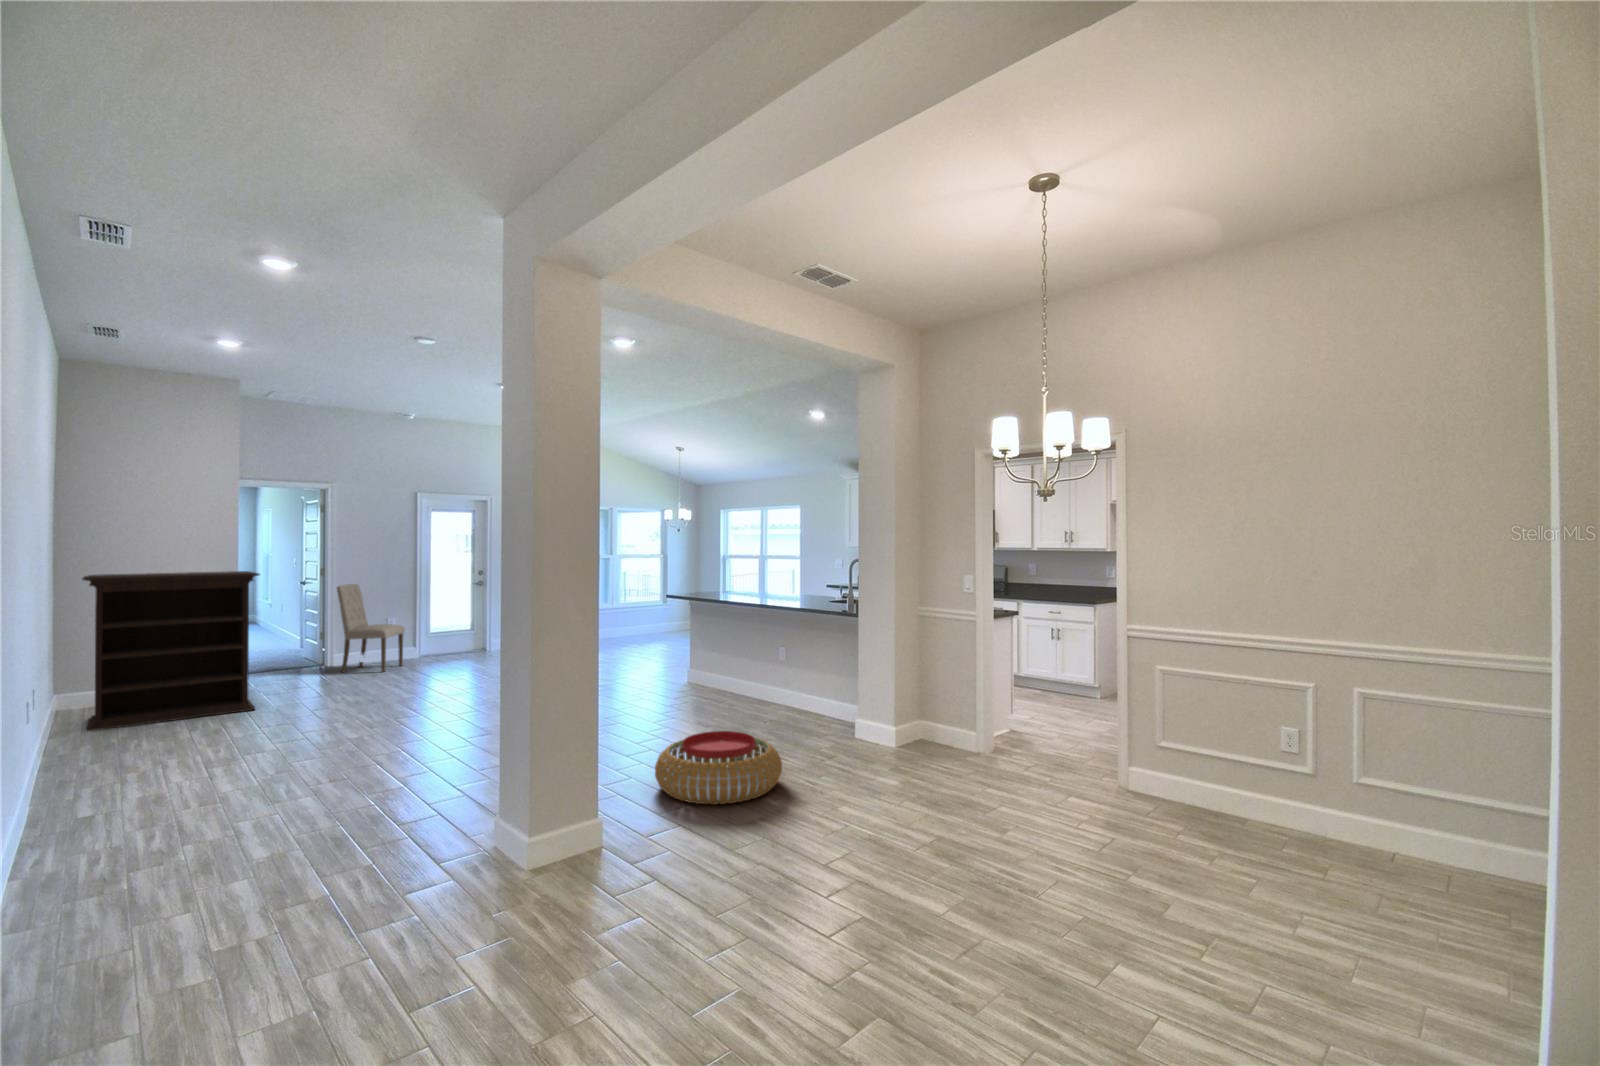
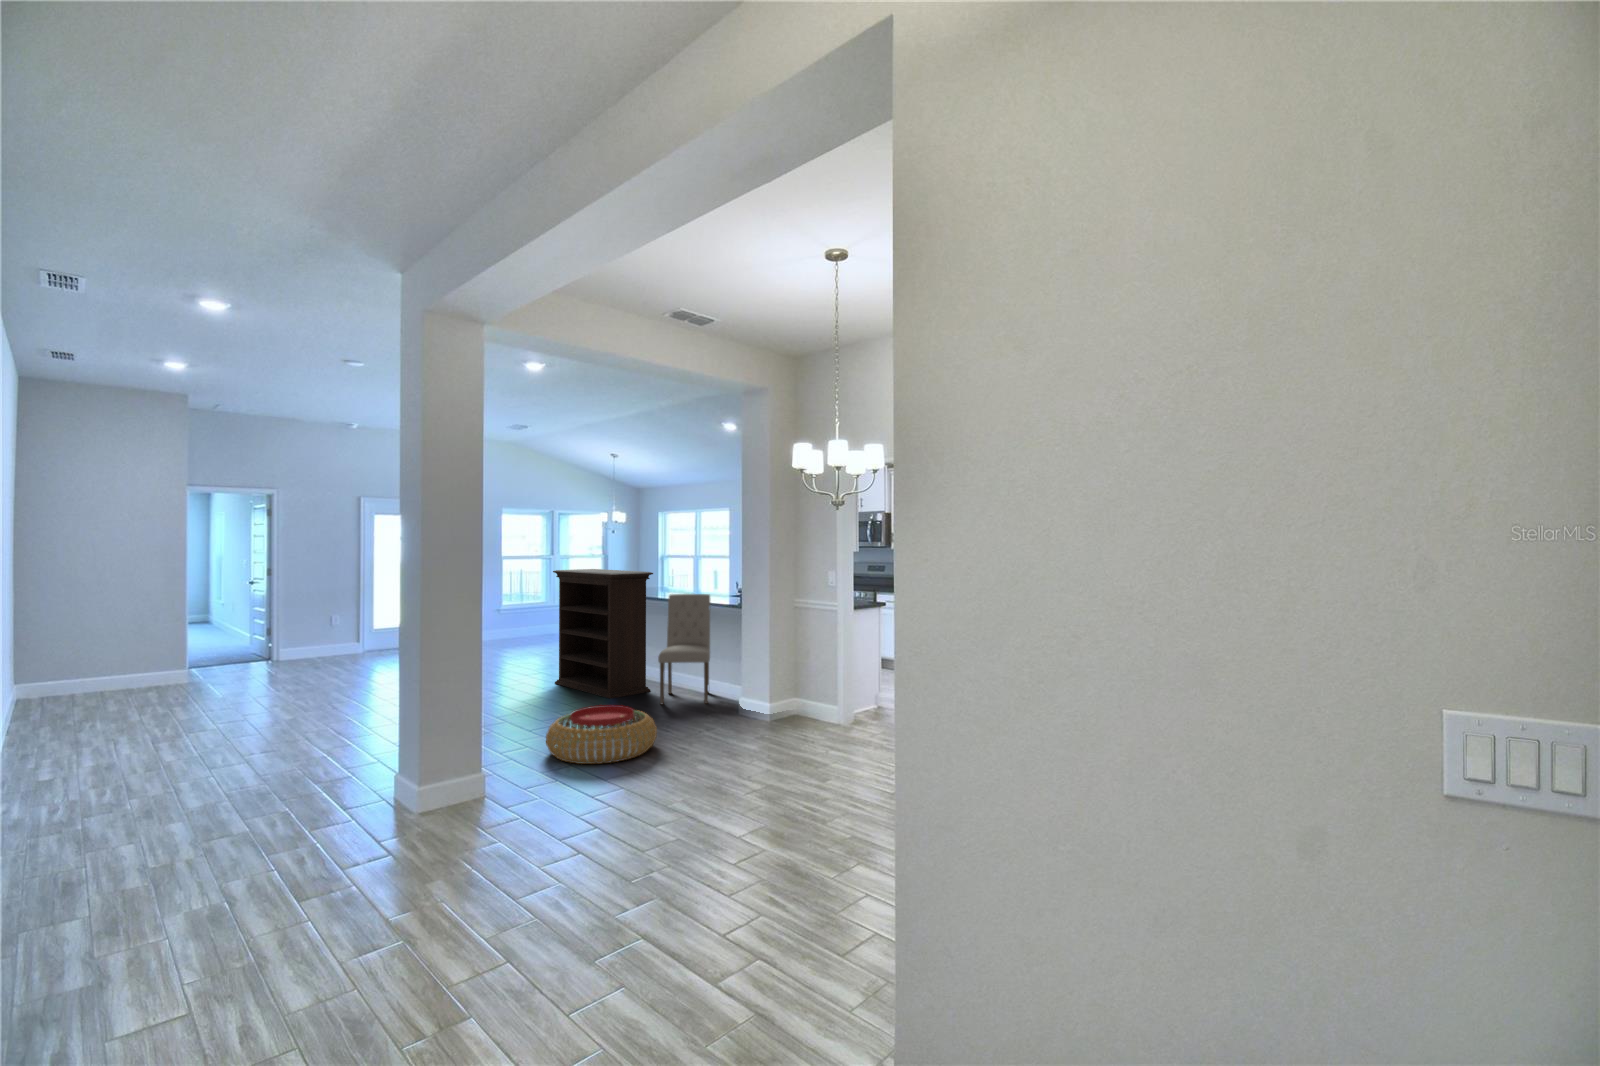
bookshelf: present [82,571,259,731] -> present [553,569,653,699]
dining chair: present [337,584,405,672] -> present [658,594,710,704]

